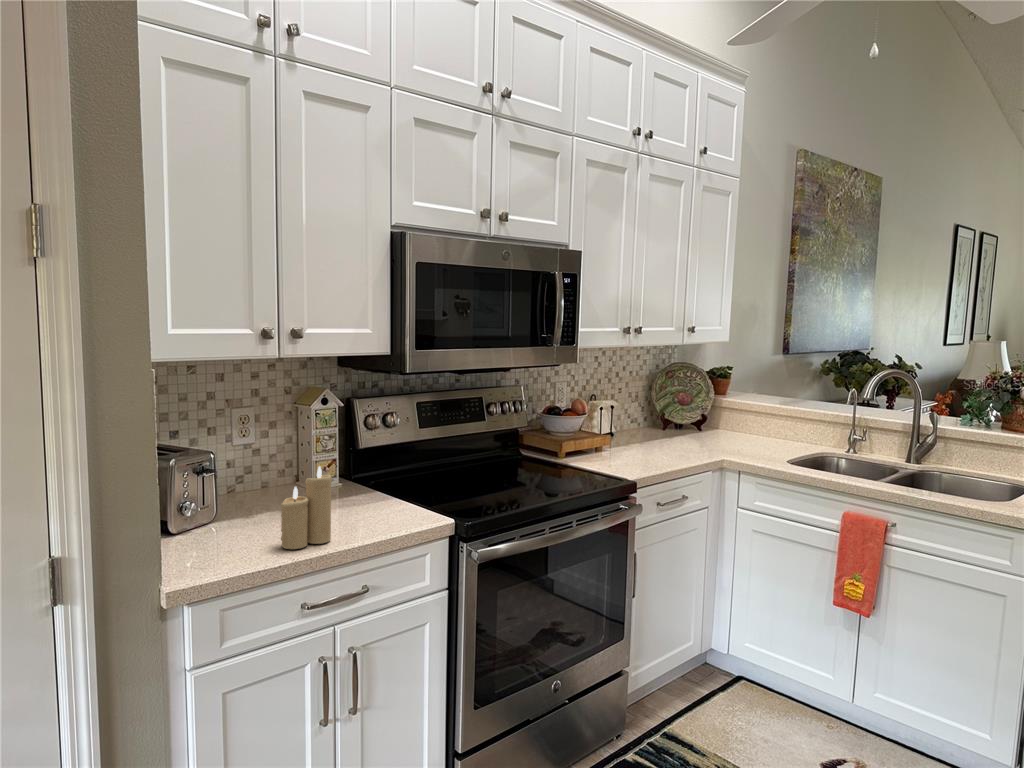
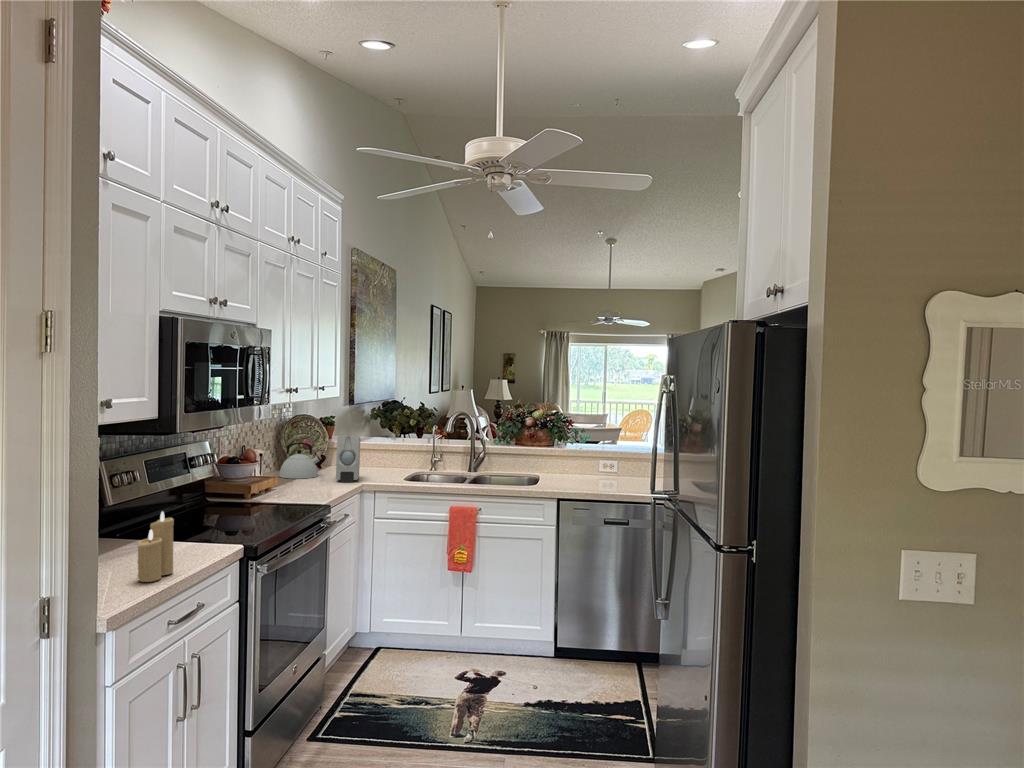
soap dispenser: none [695,391,738,454] -> present [336,435,360,482]
kettle: none [640,396,690,441] -> present [279,443,320,479]

